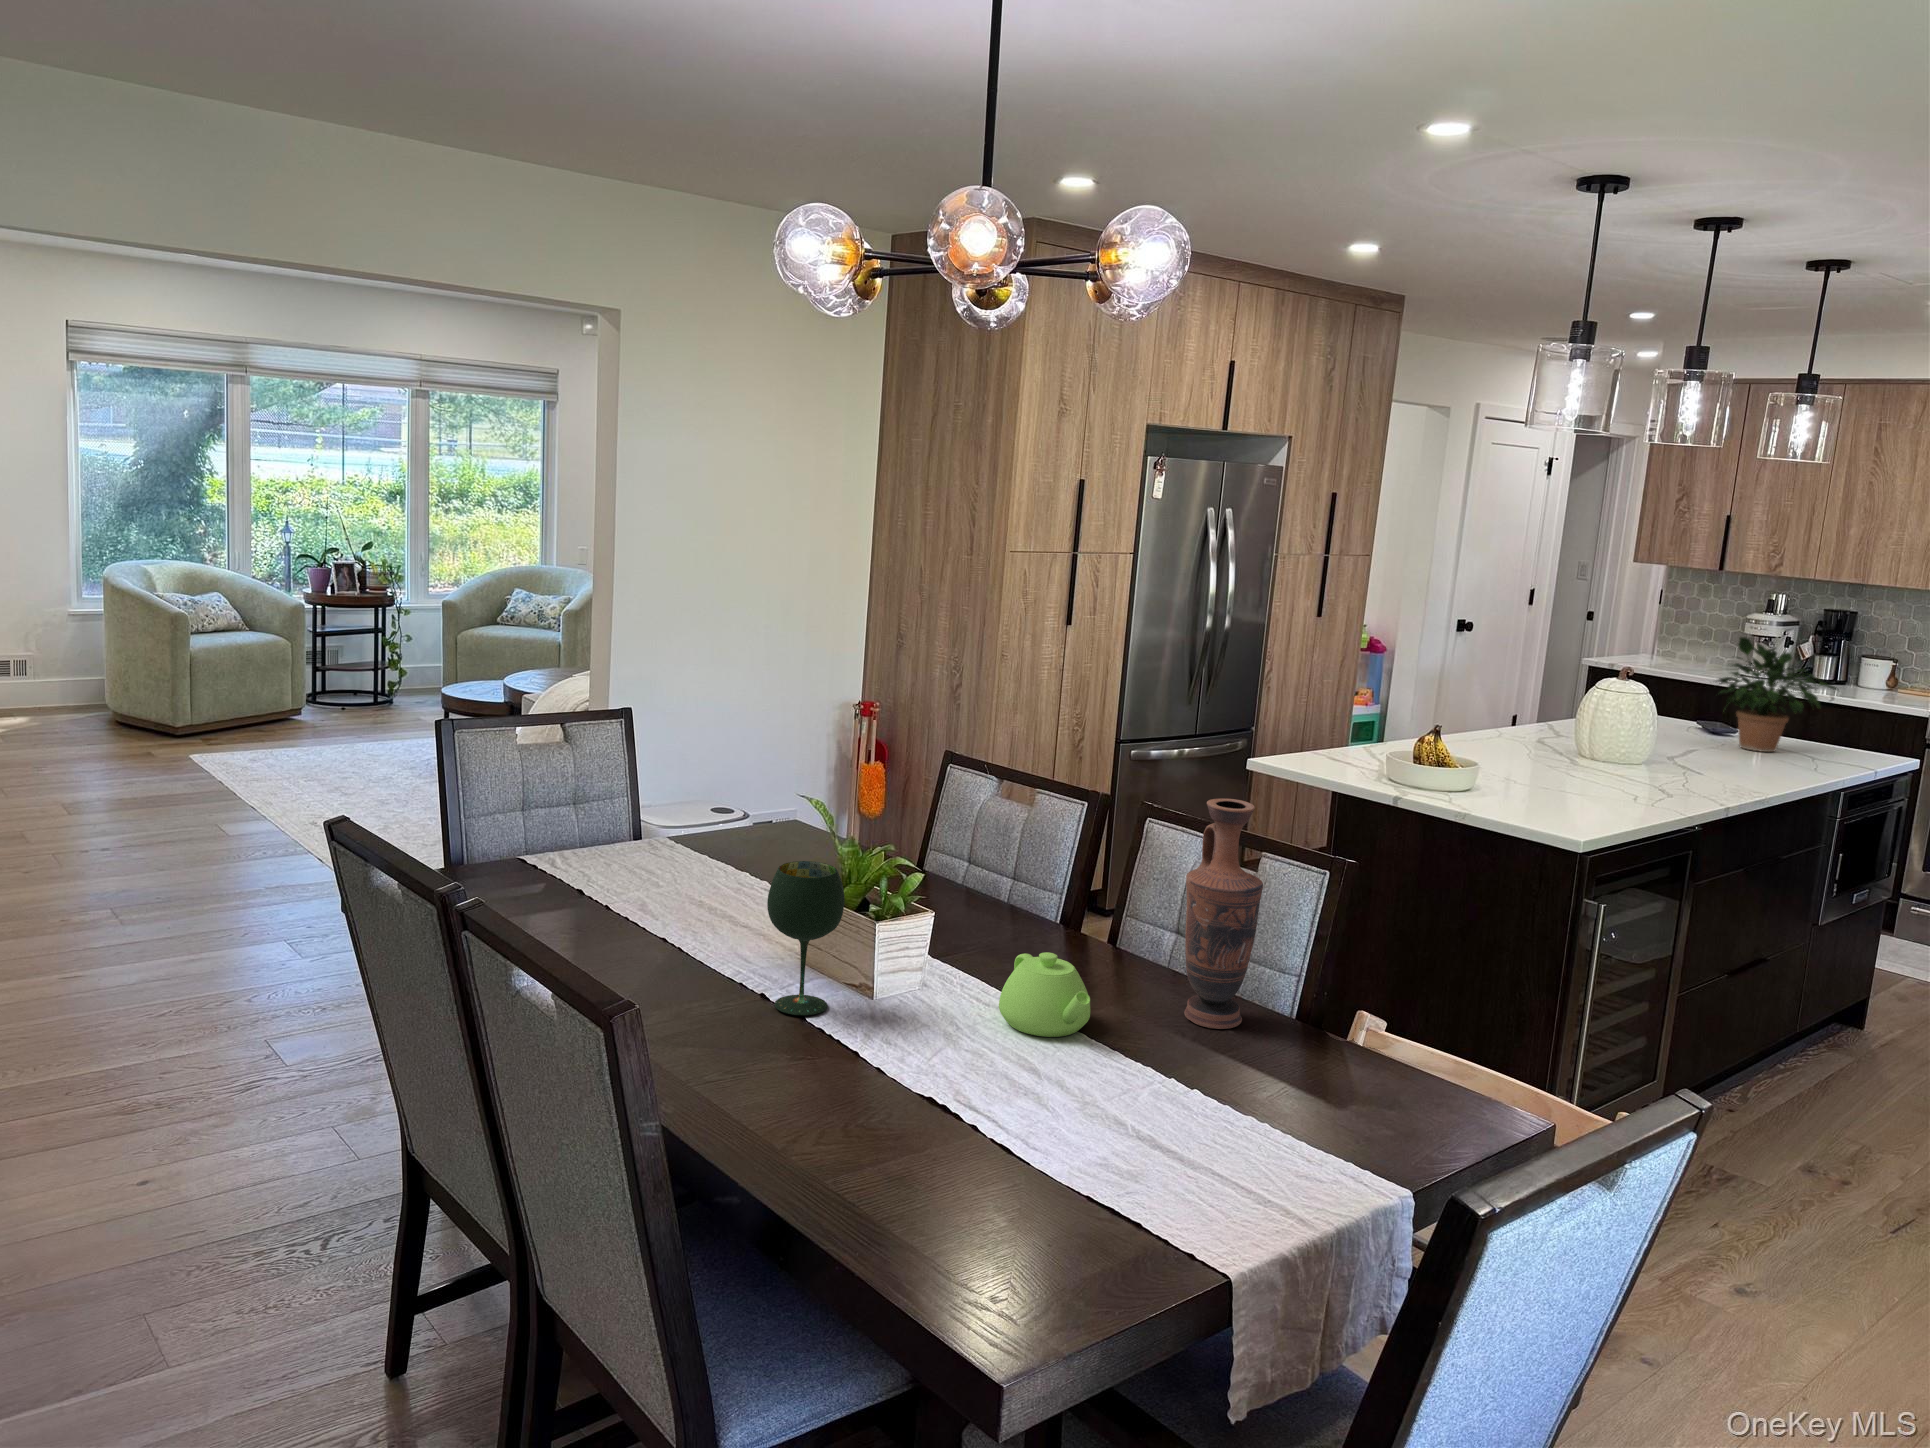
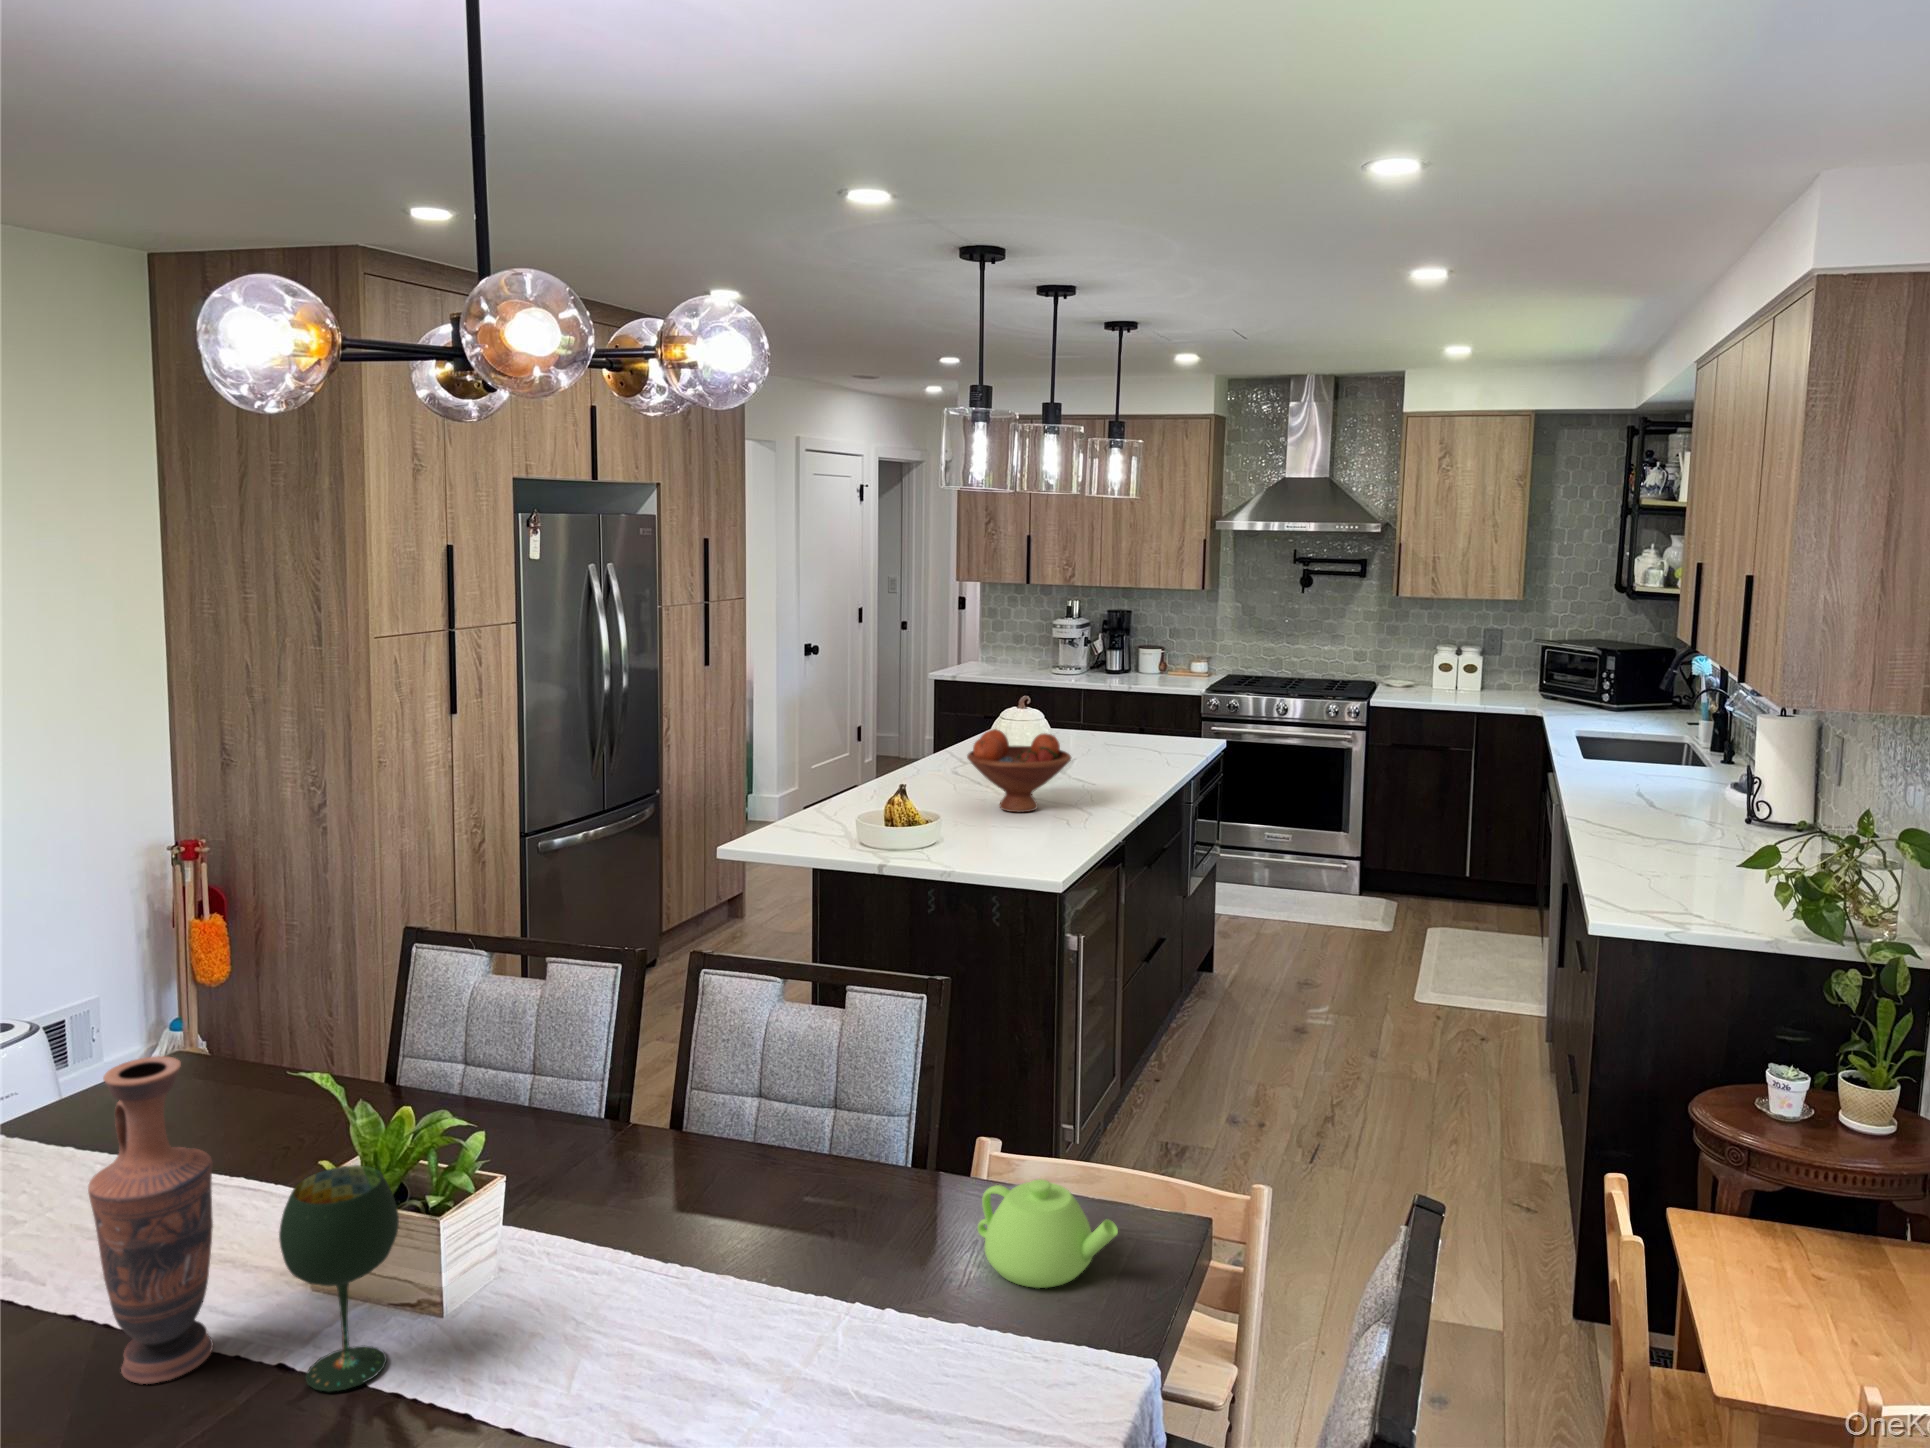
potted plant: present [1717,637,1837,752] -> none [1075,655,1173,753]
fruit bowl: none [1532,691,1656,782] -> present [967,729,1072,812]
vase: present [1184,798,1263,1029] -> present [88,1056,214,1384]
teapot: present [999,952,1090,1037] -> present [978,1179,1118,1288]

